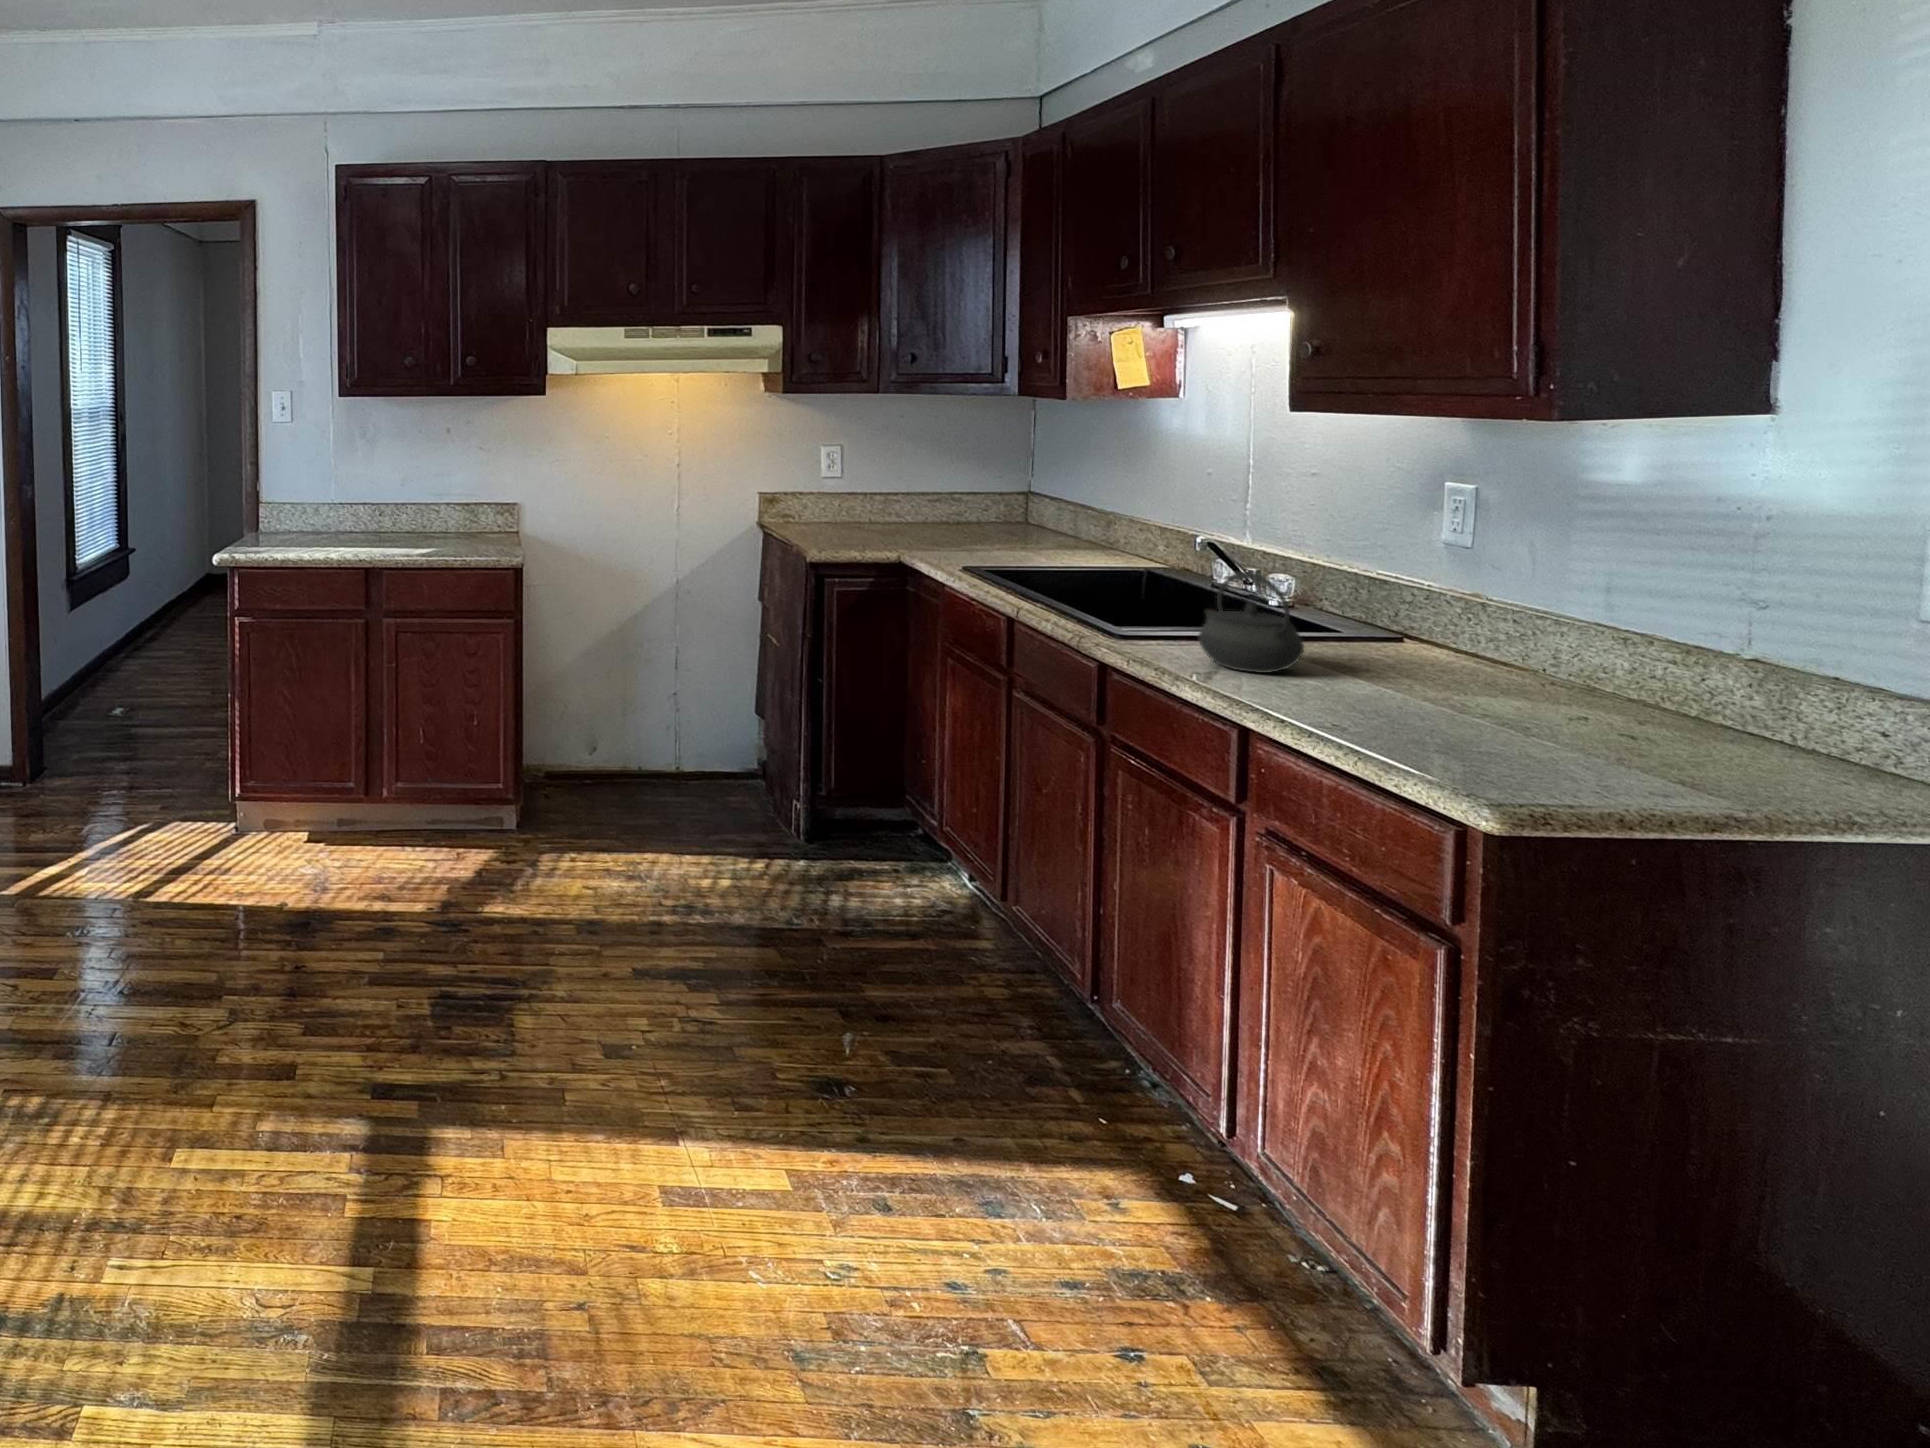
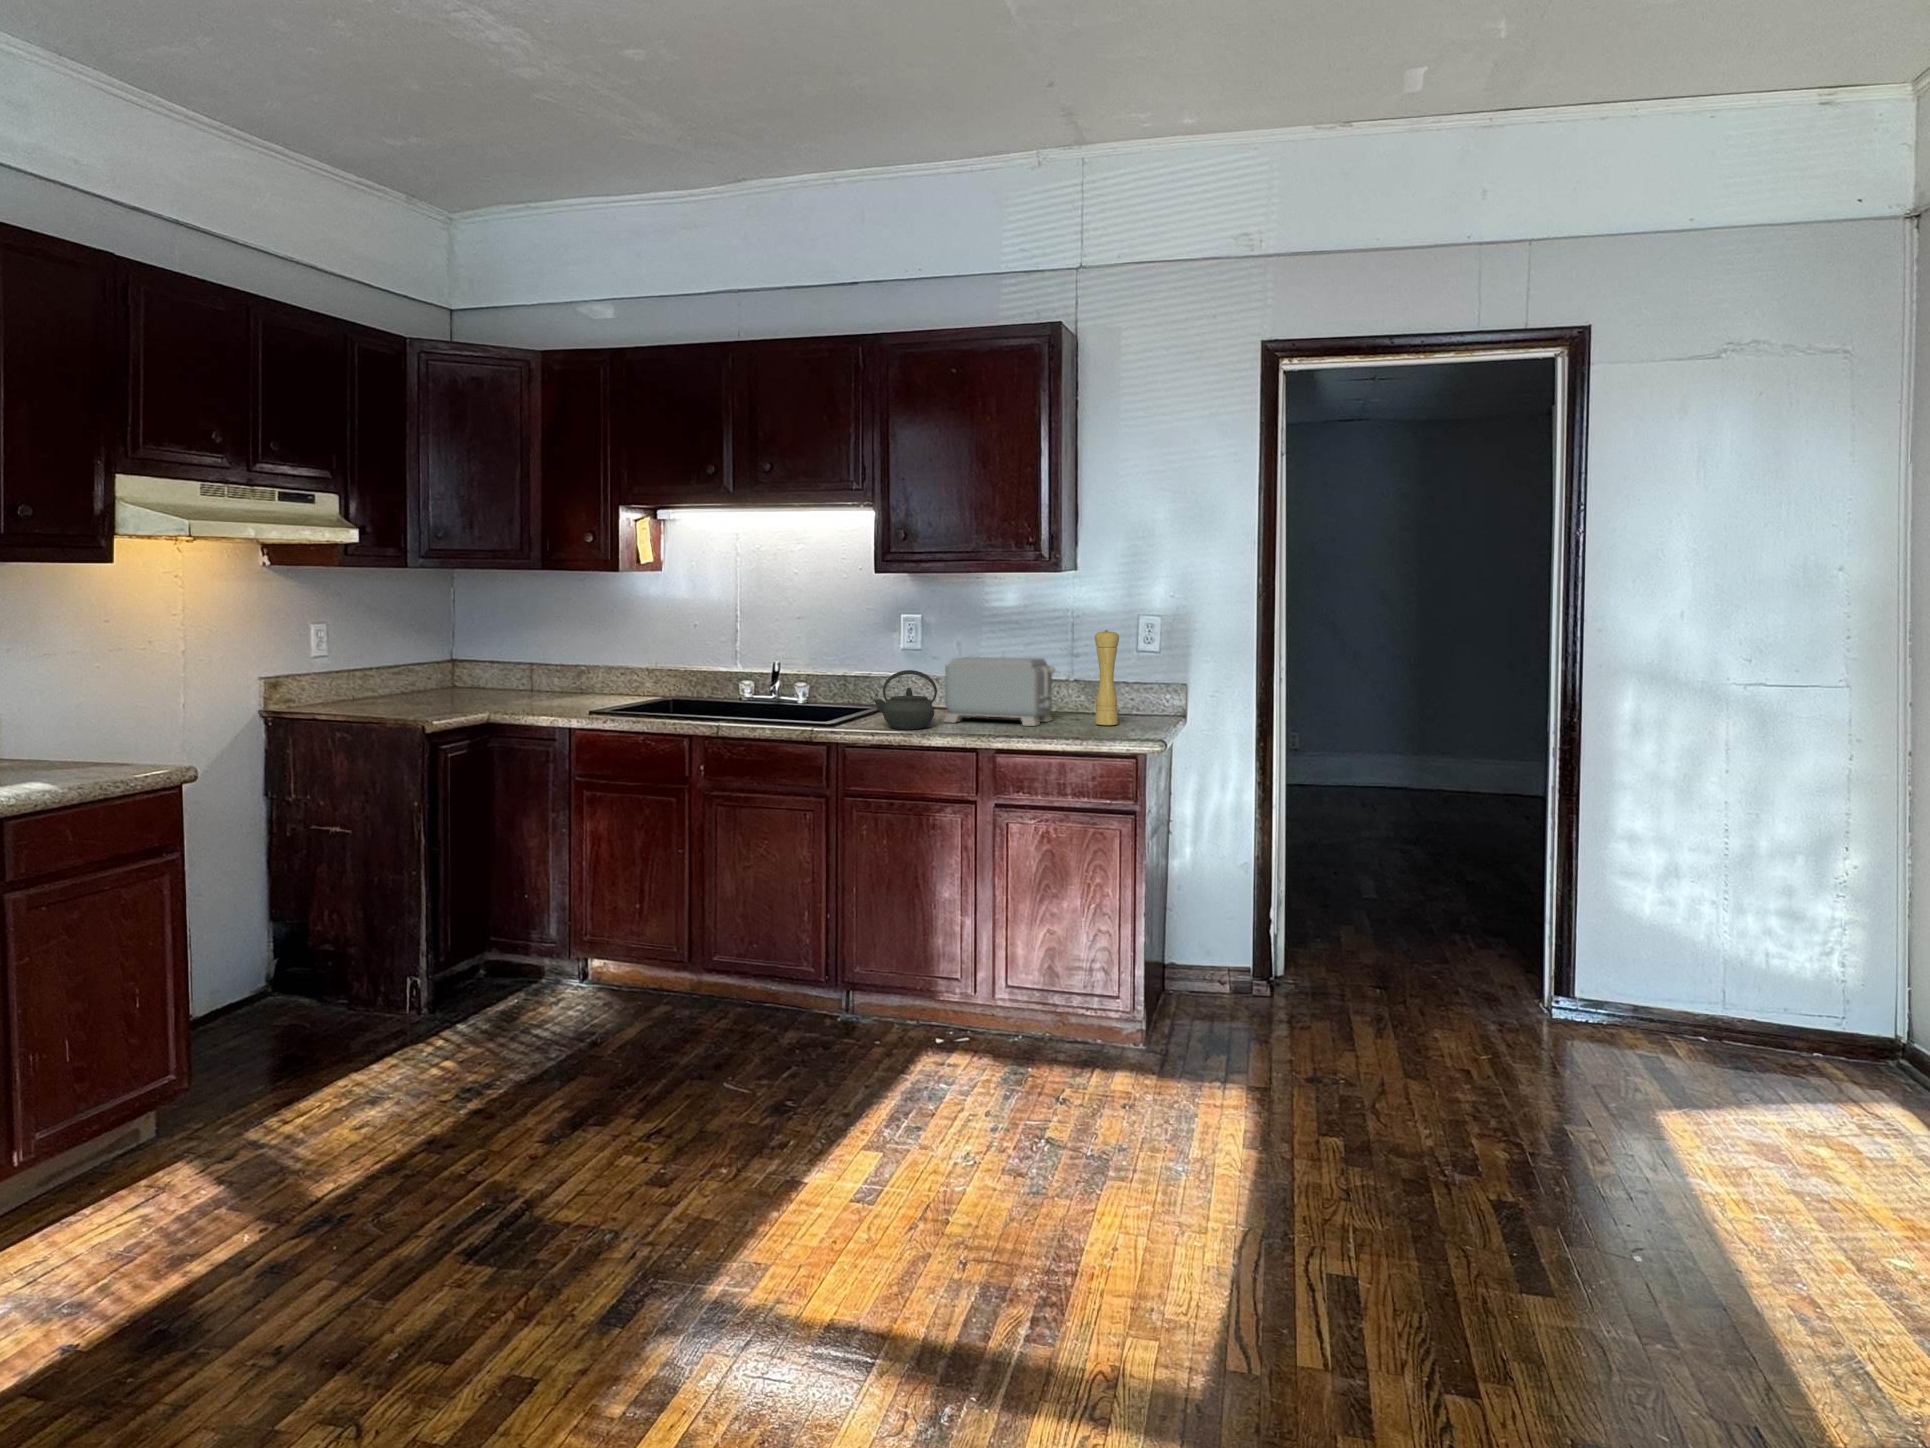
pepper mill: none [1688,554,1783,783] -> present [1095,630,1119,725]
toaster: none [1379,566,1664,734] -> present [944,657,1055,726]

